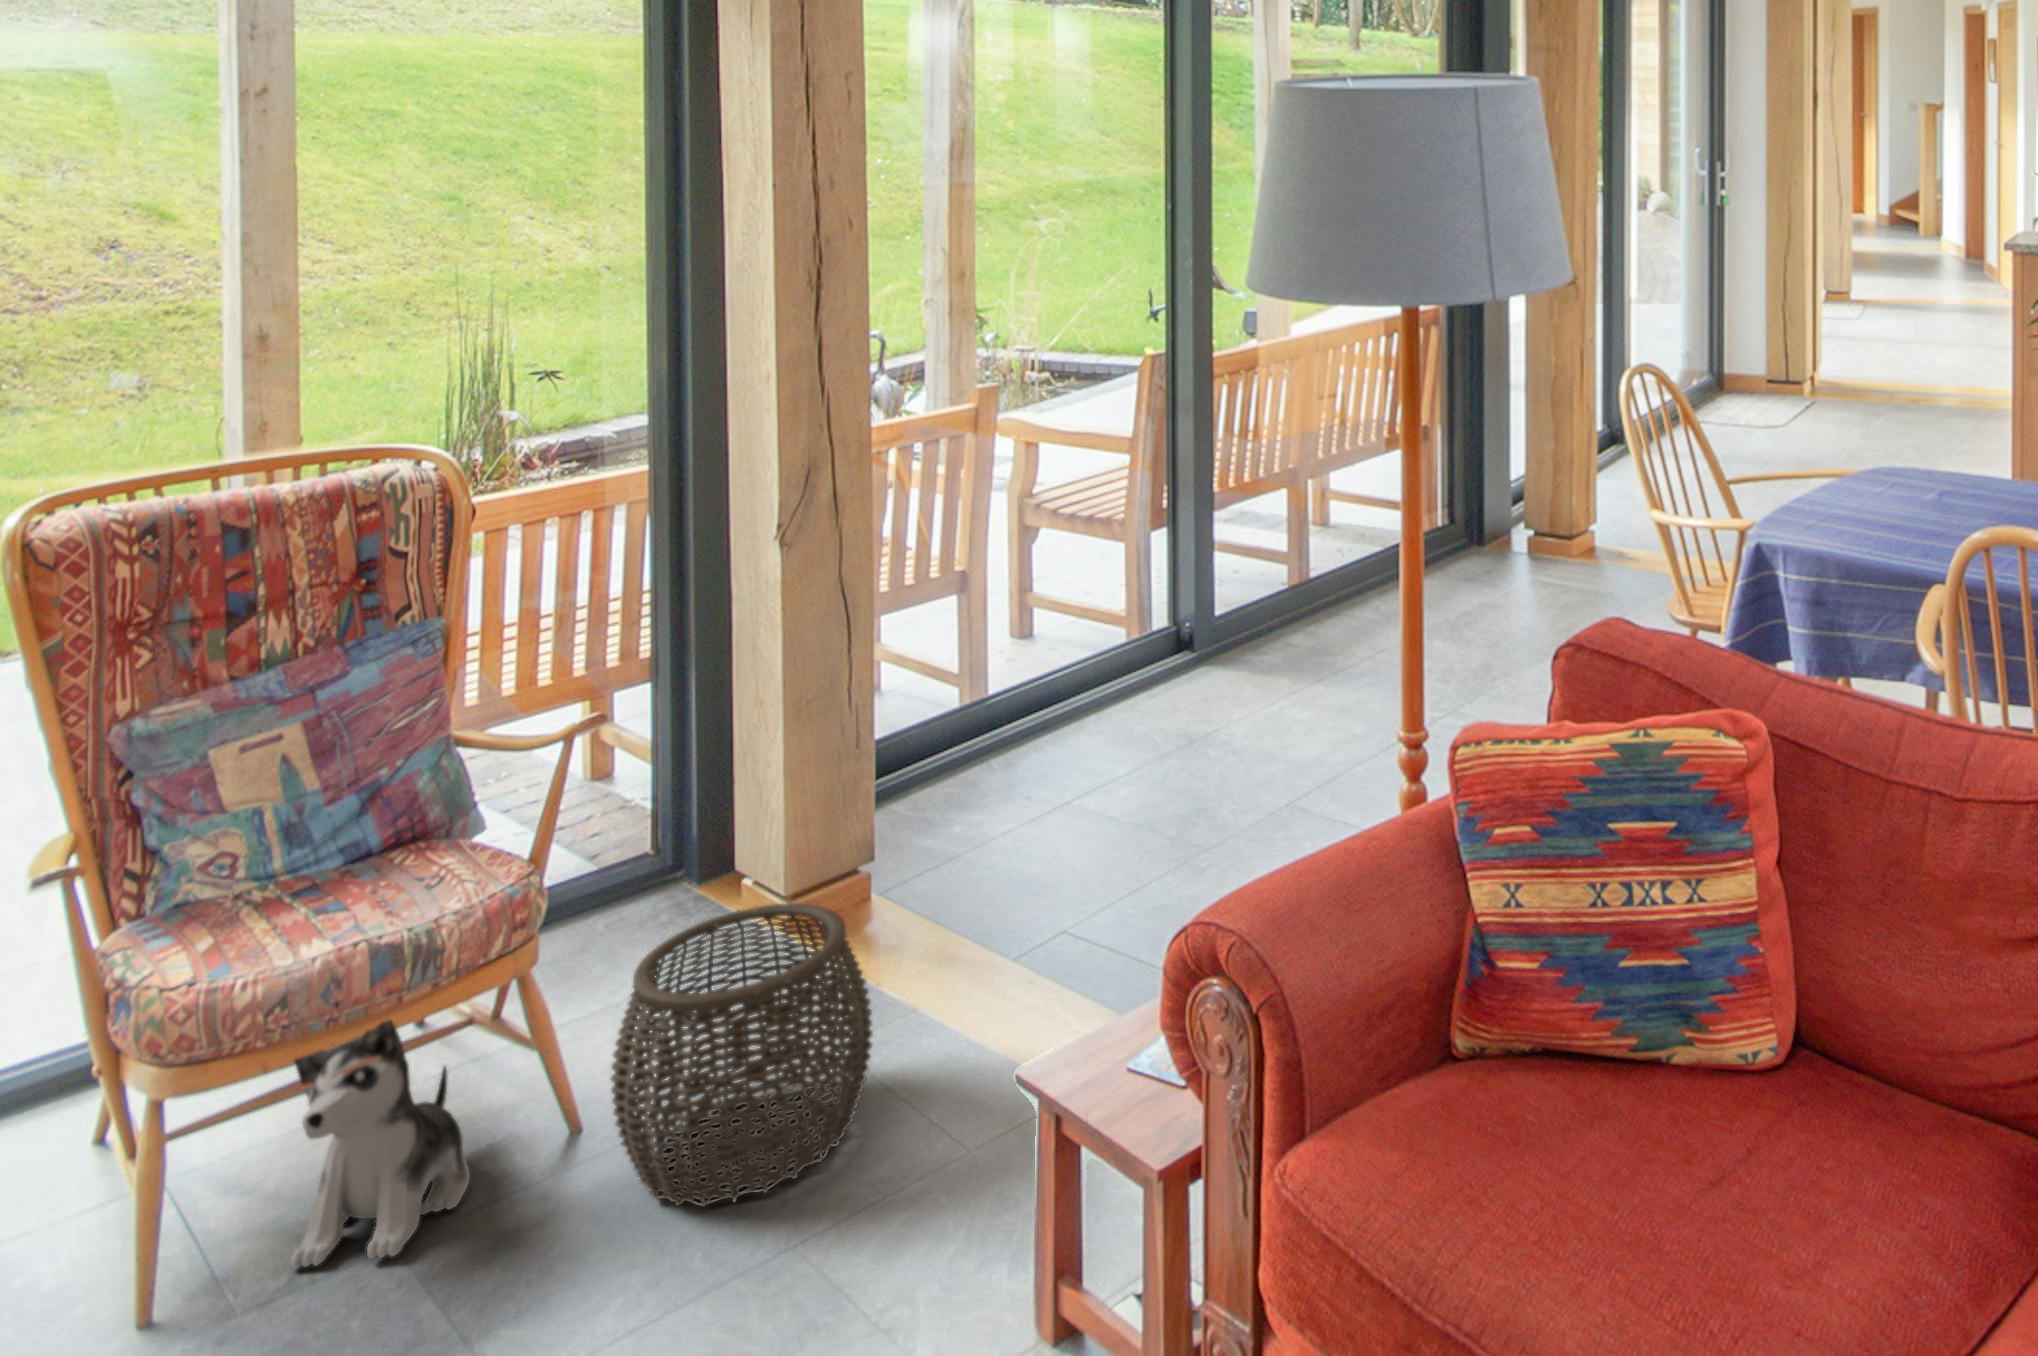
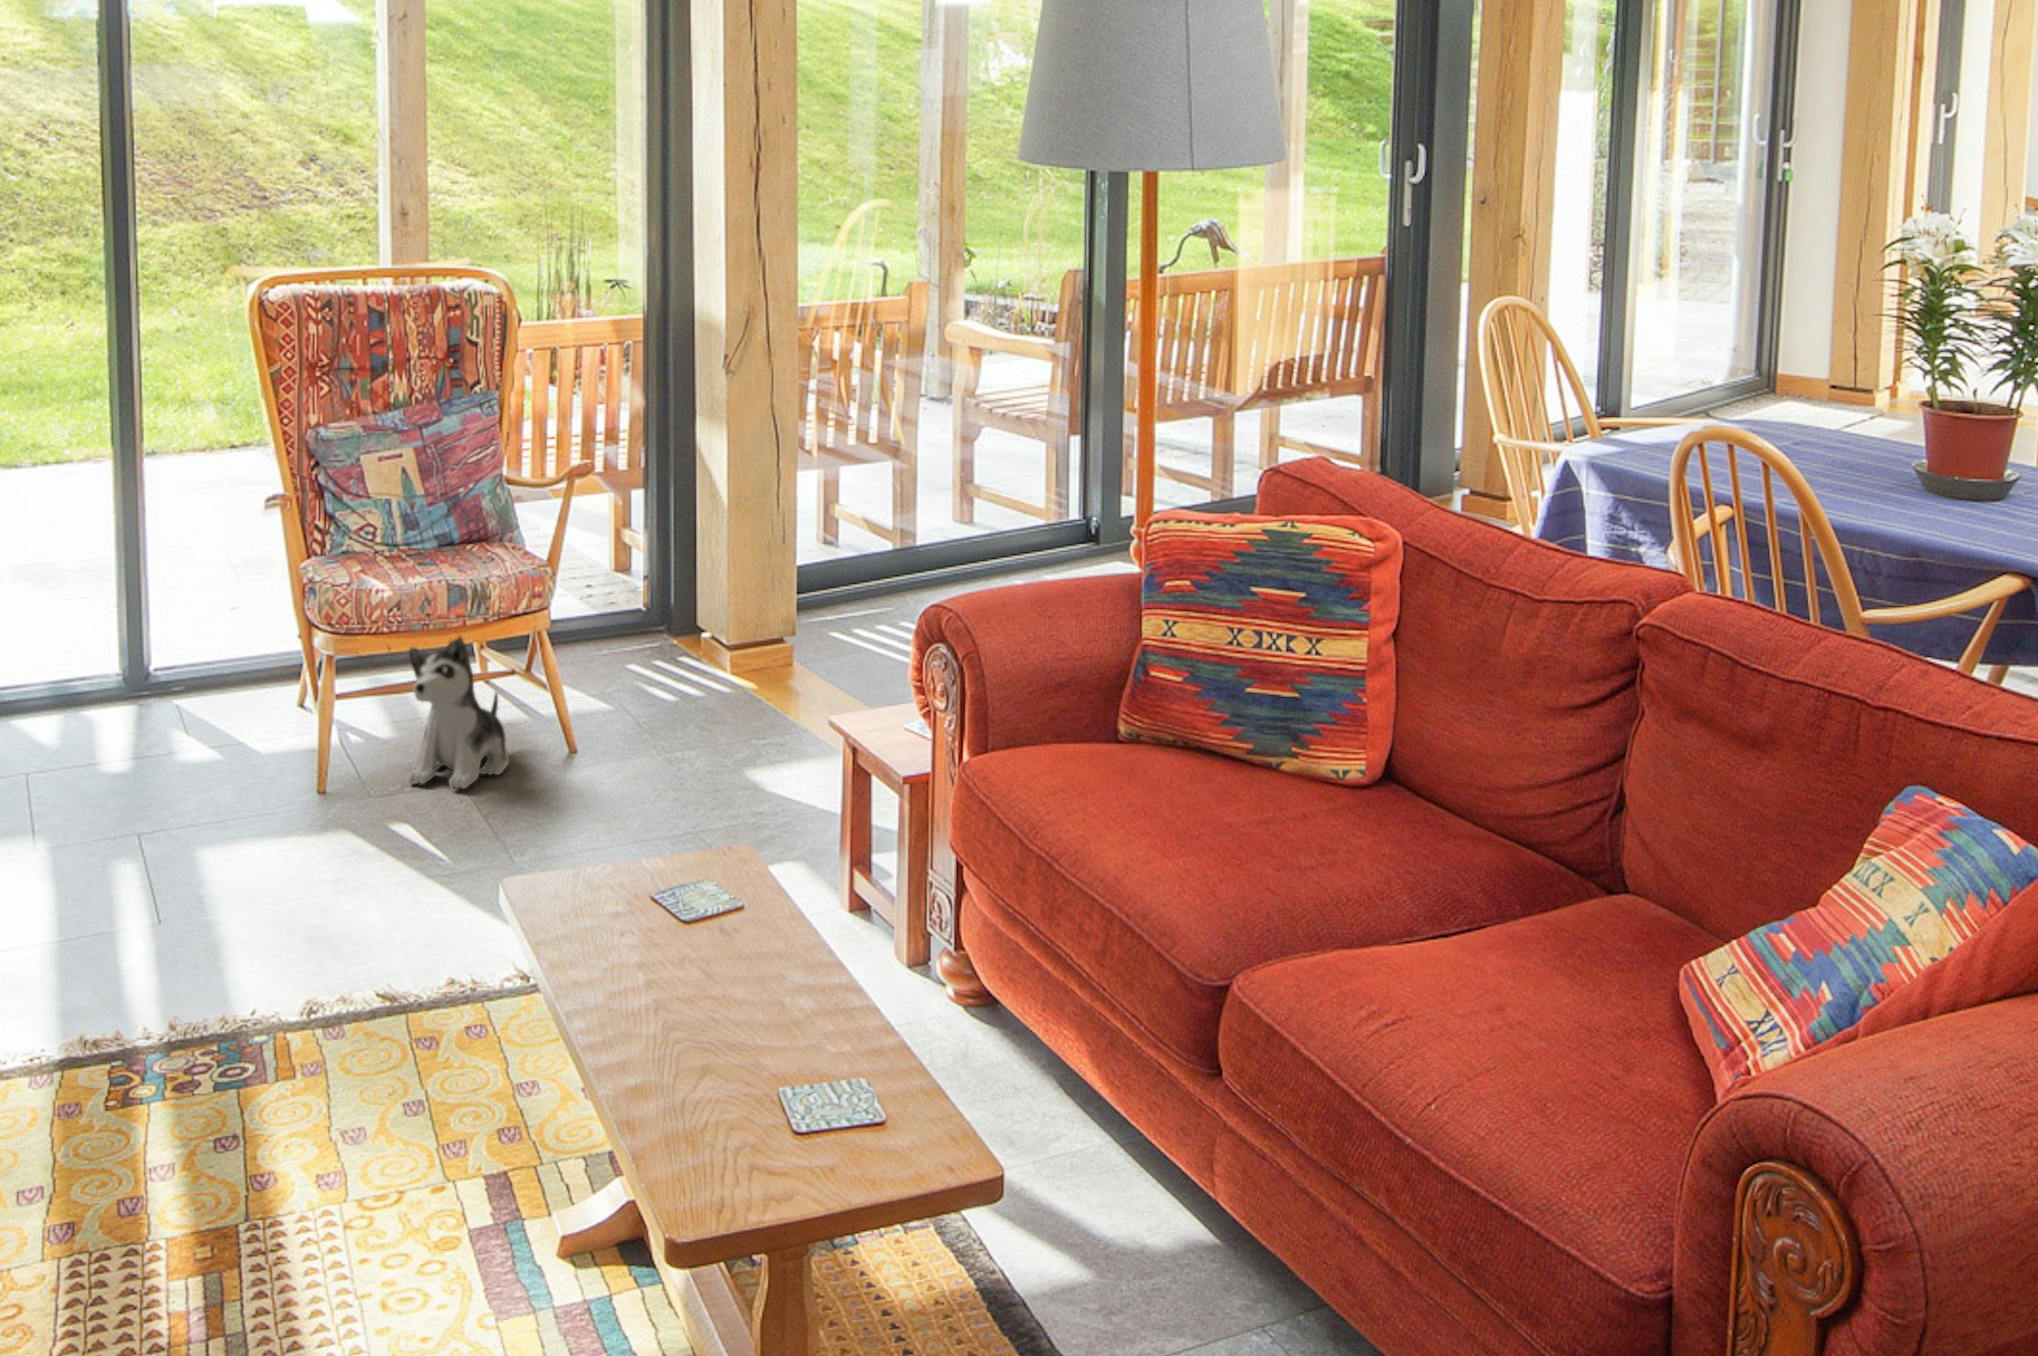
woven basket: present [611,903,873,1207] -> none [592,622,765,807]

